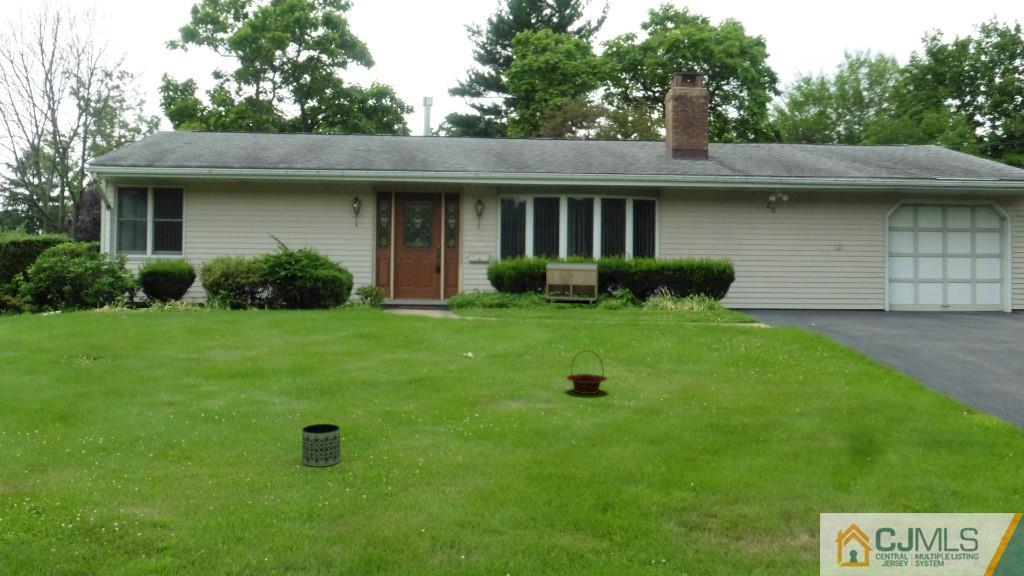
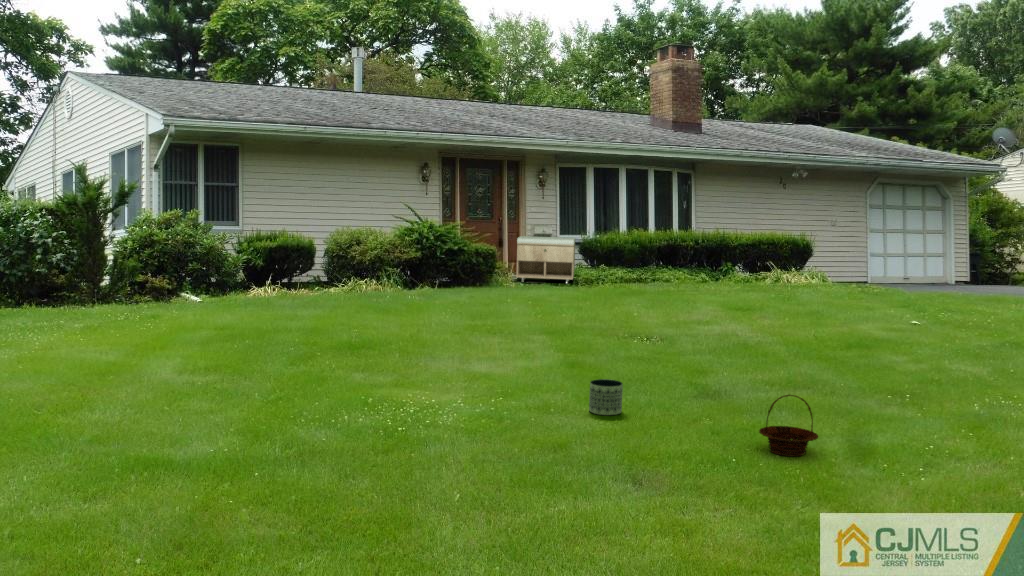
basket: present [567,352,607,394] -> present [759,395,818,456]
planter: present [302,424,340,467] -> present [589,379,623,415]

